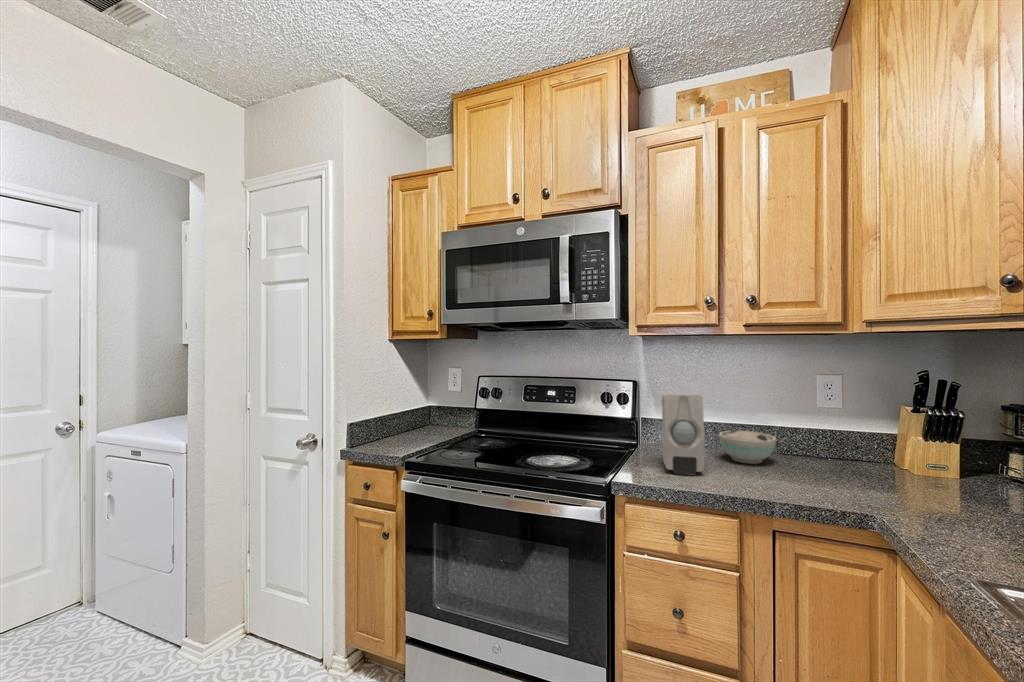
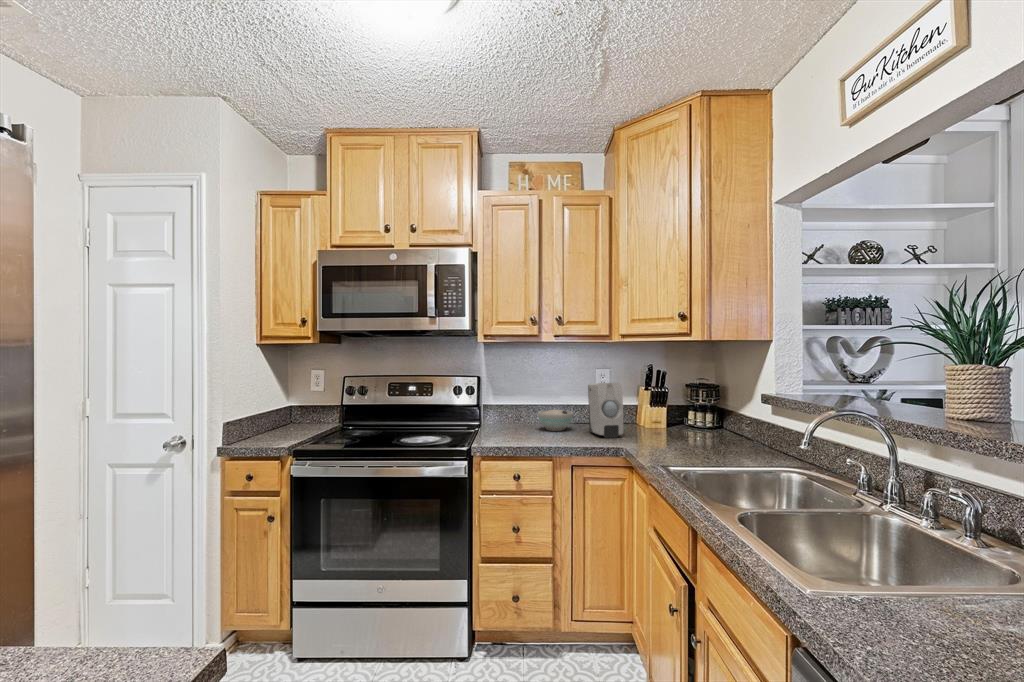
soap dispenser: present [662,393,704,475] -> present [588,383,623,438]

